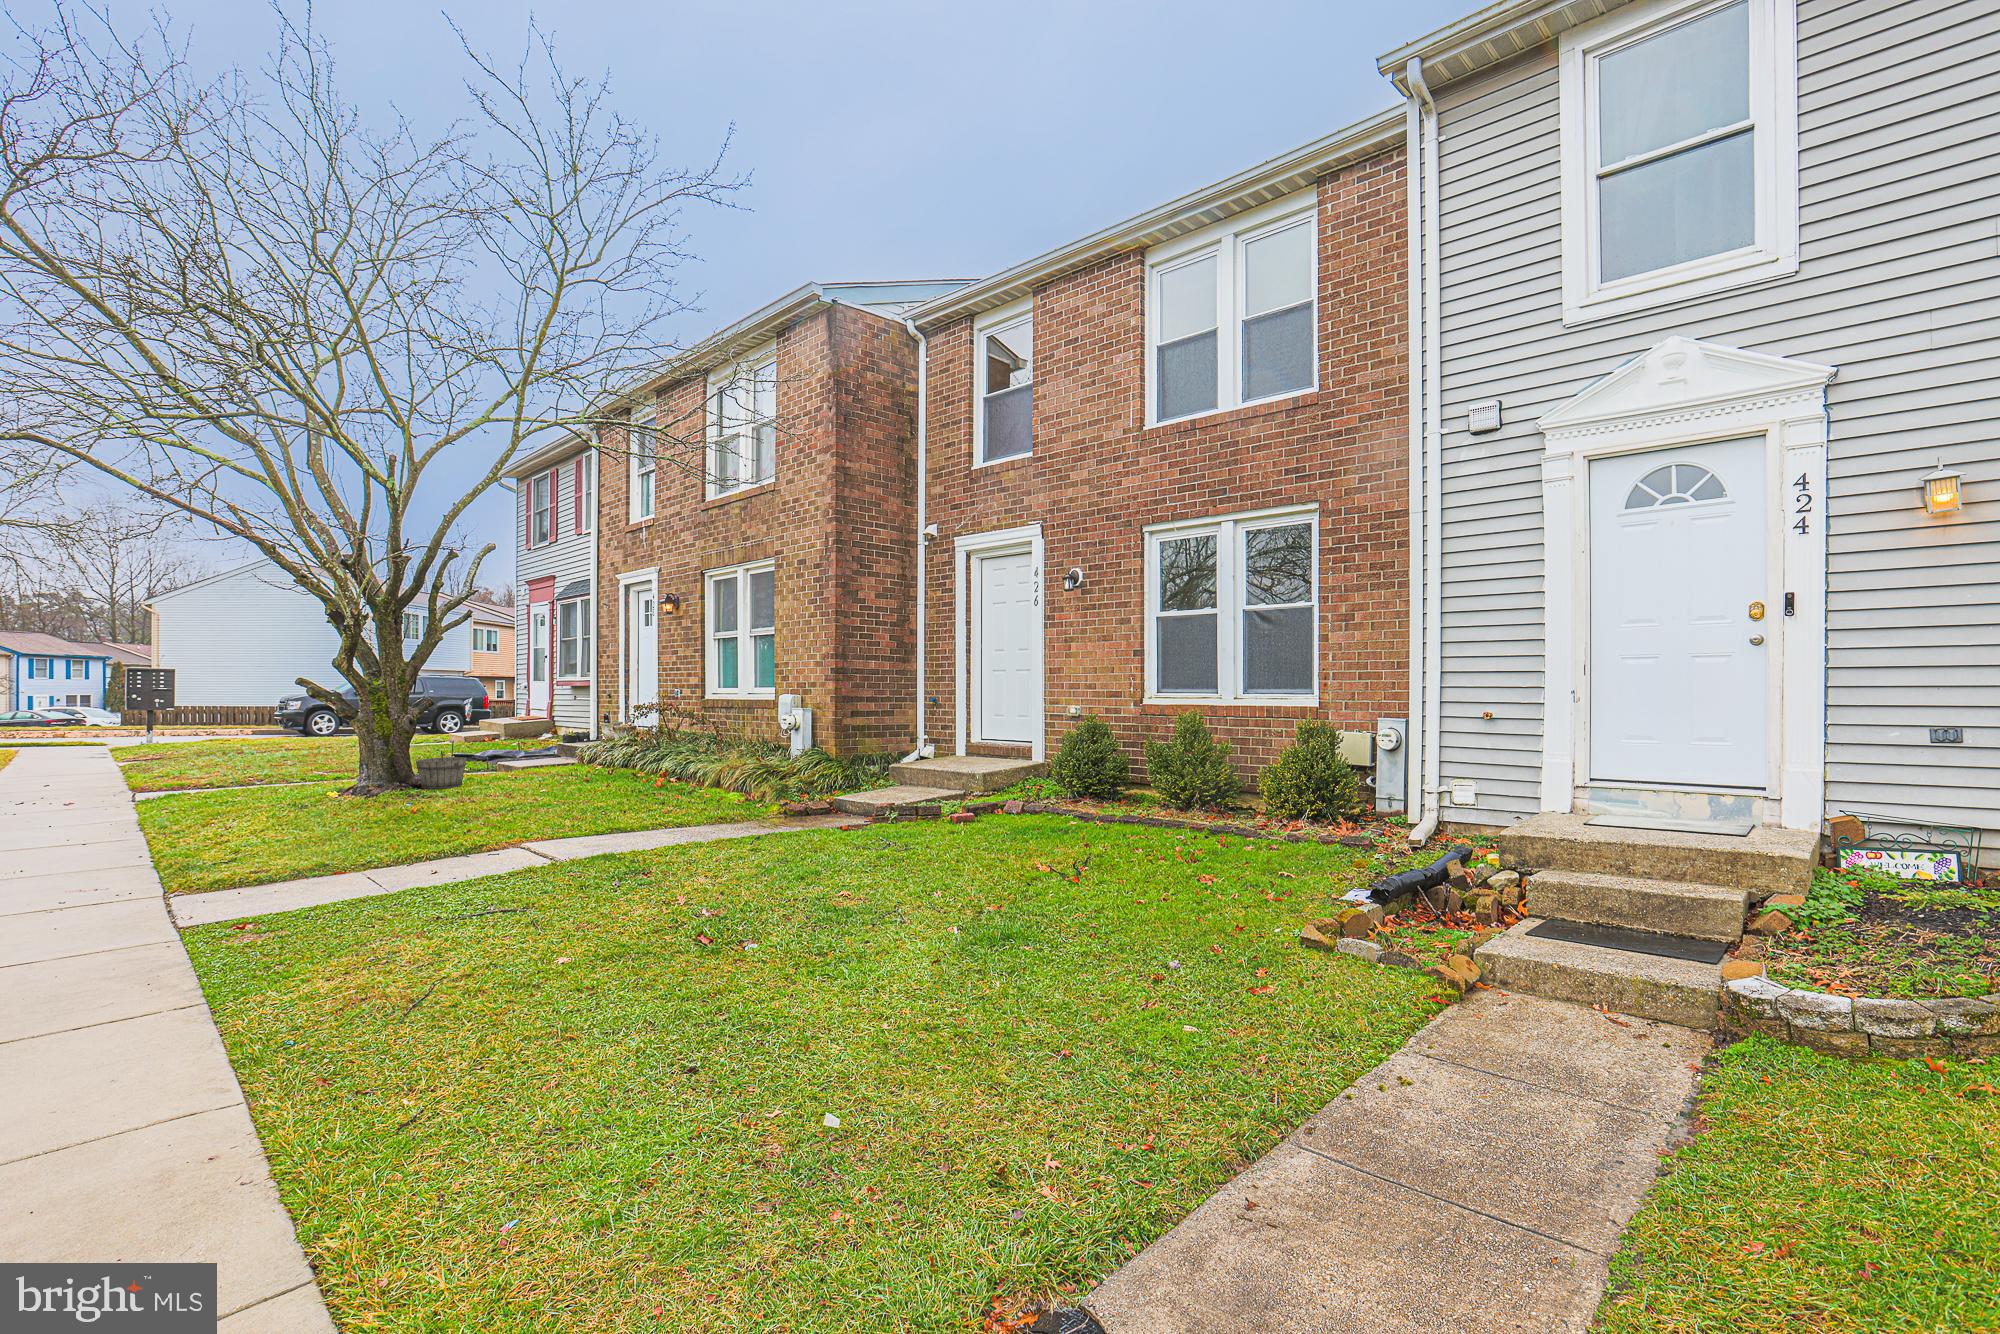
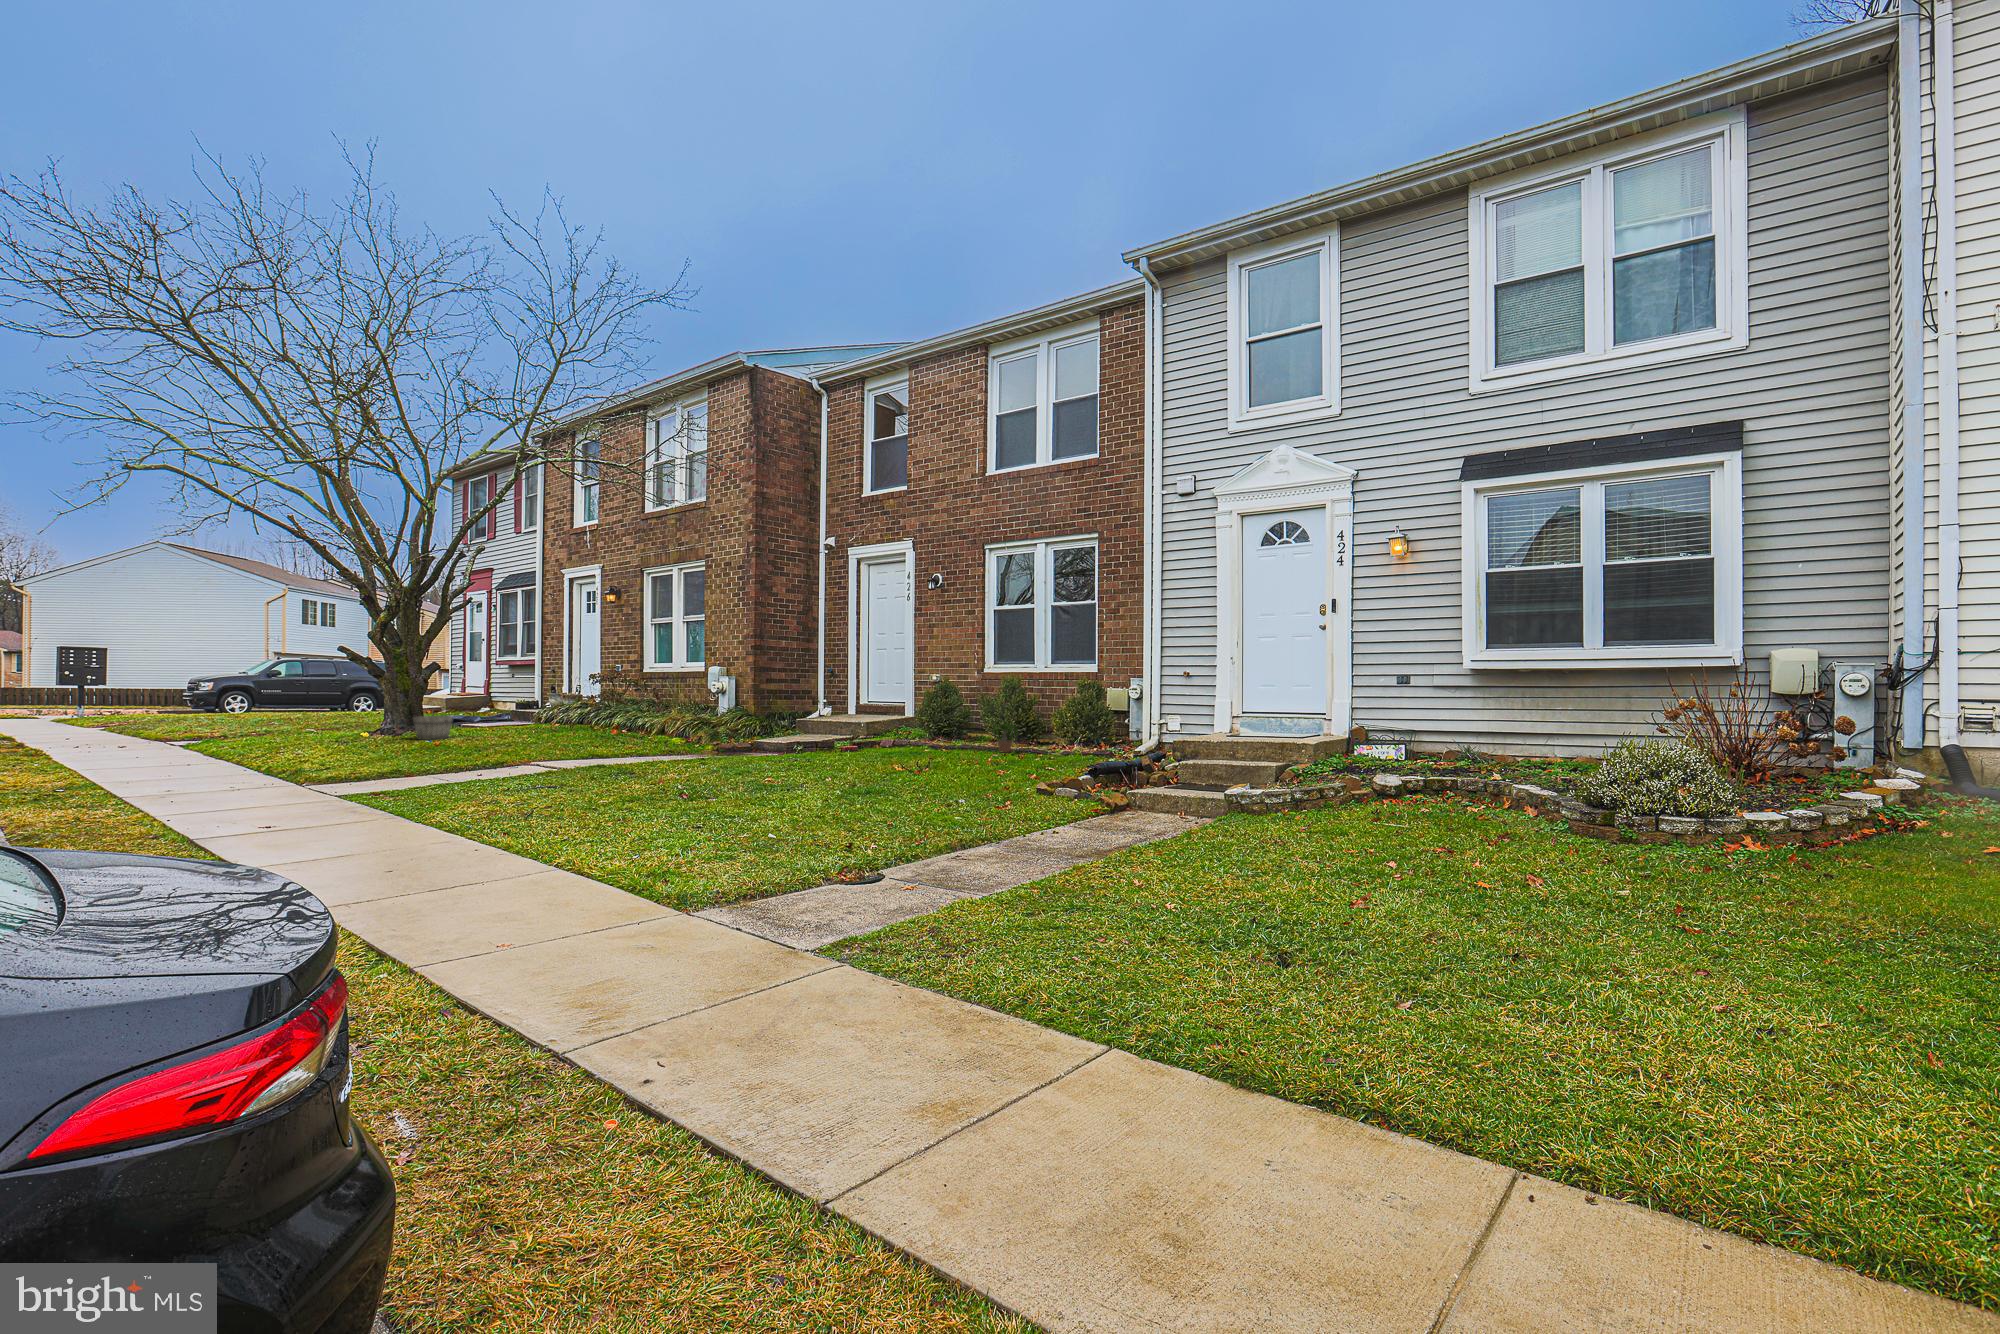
potted plant: none [1161,783,1213,827] -> present [995,724,1018,752]

